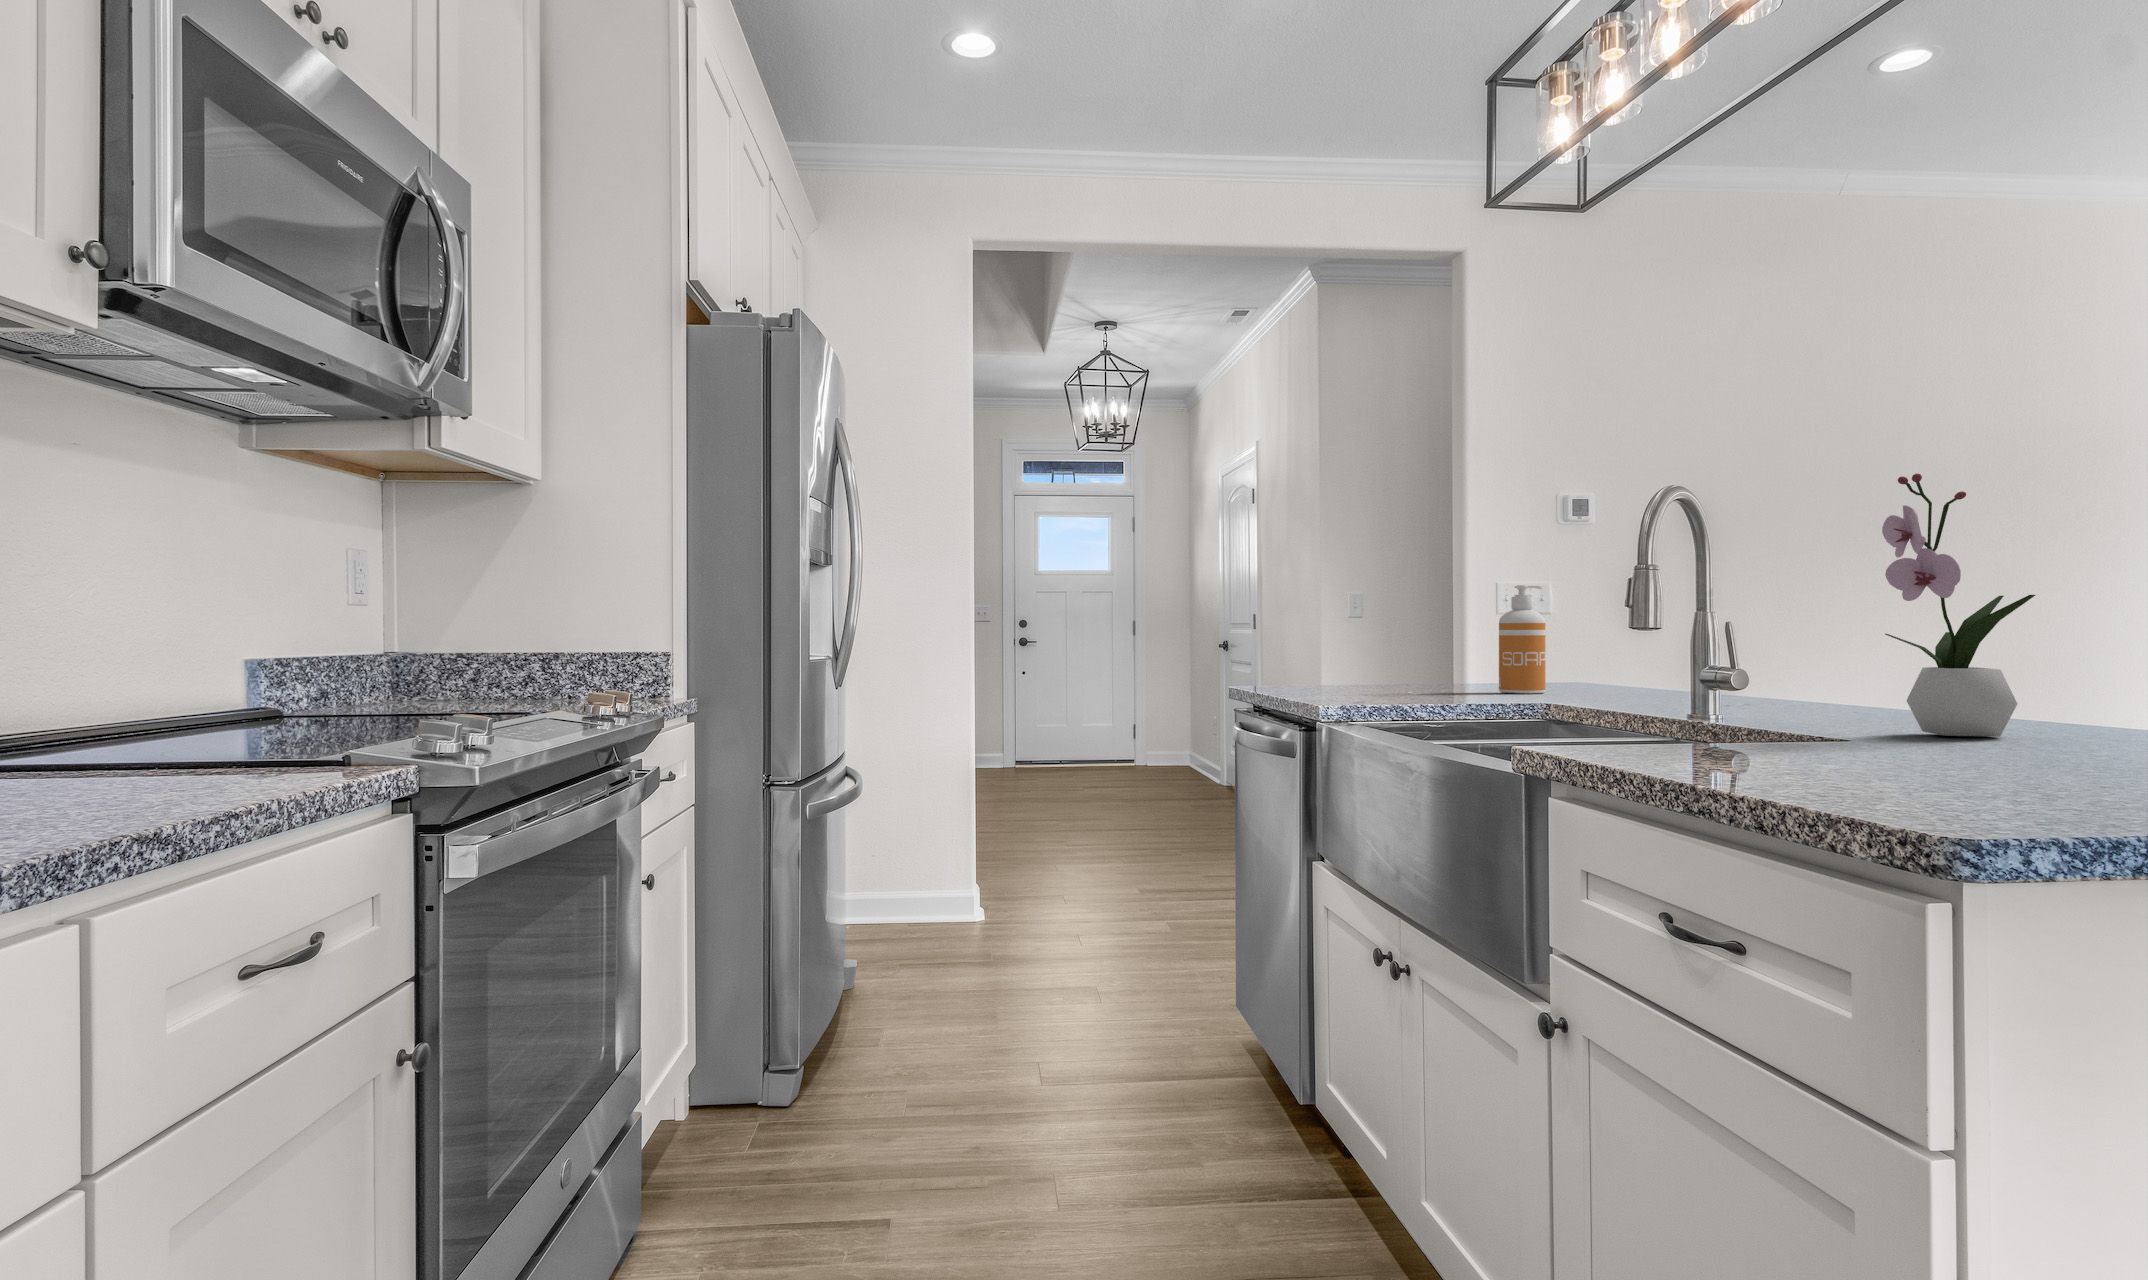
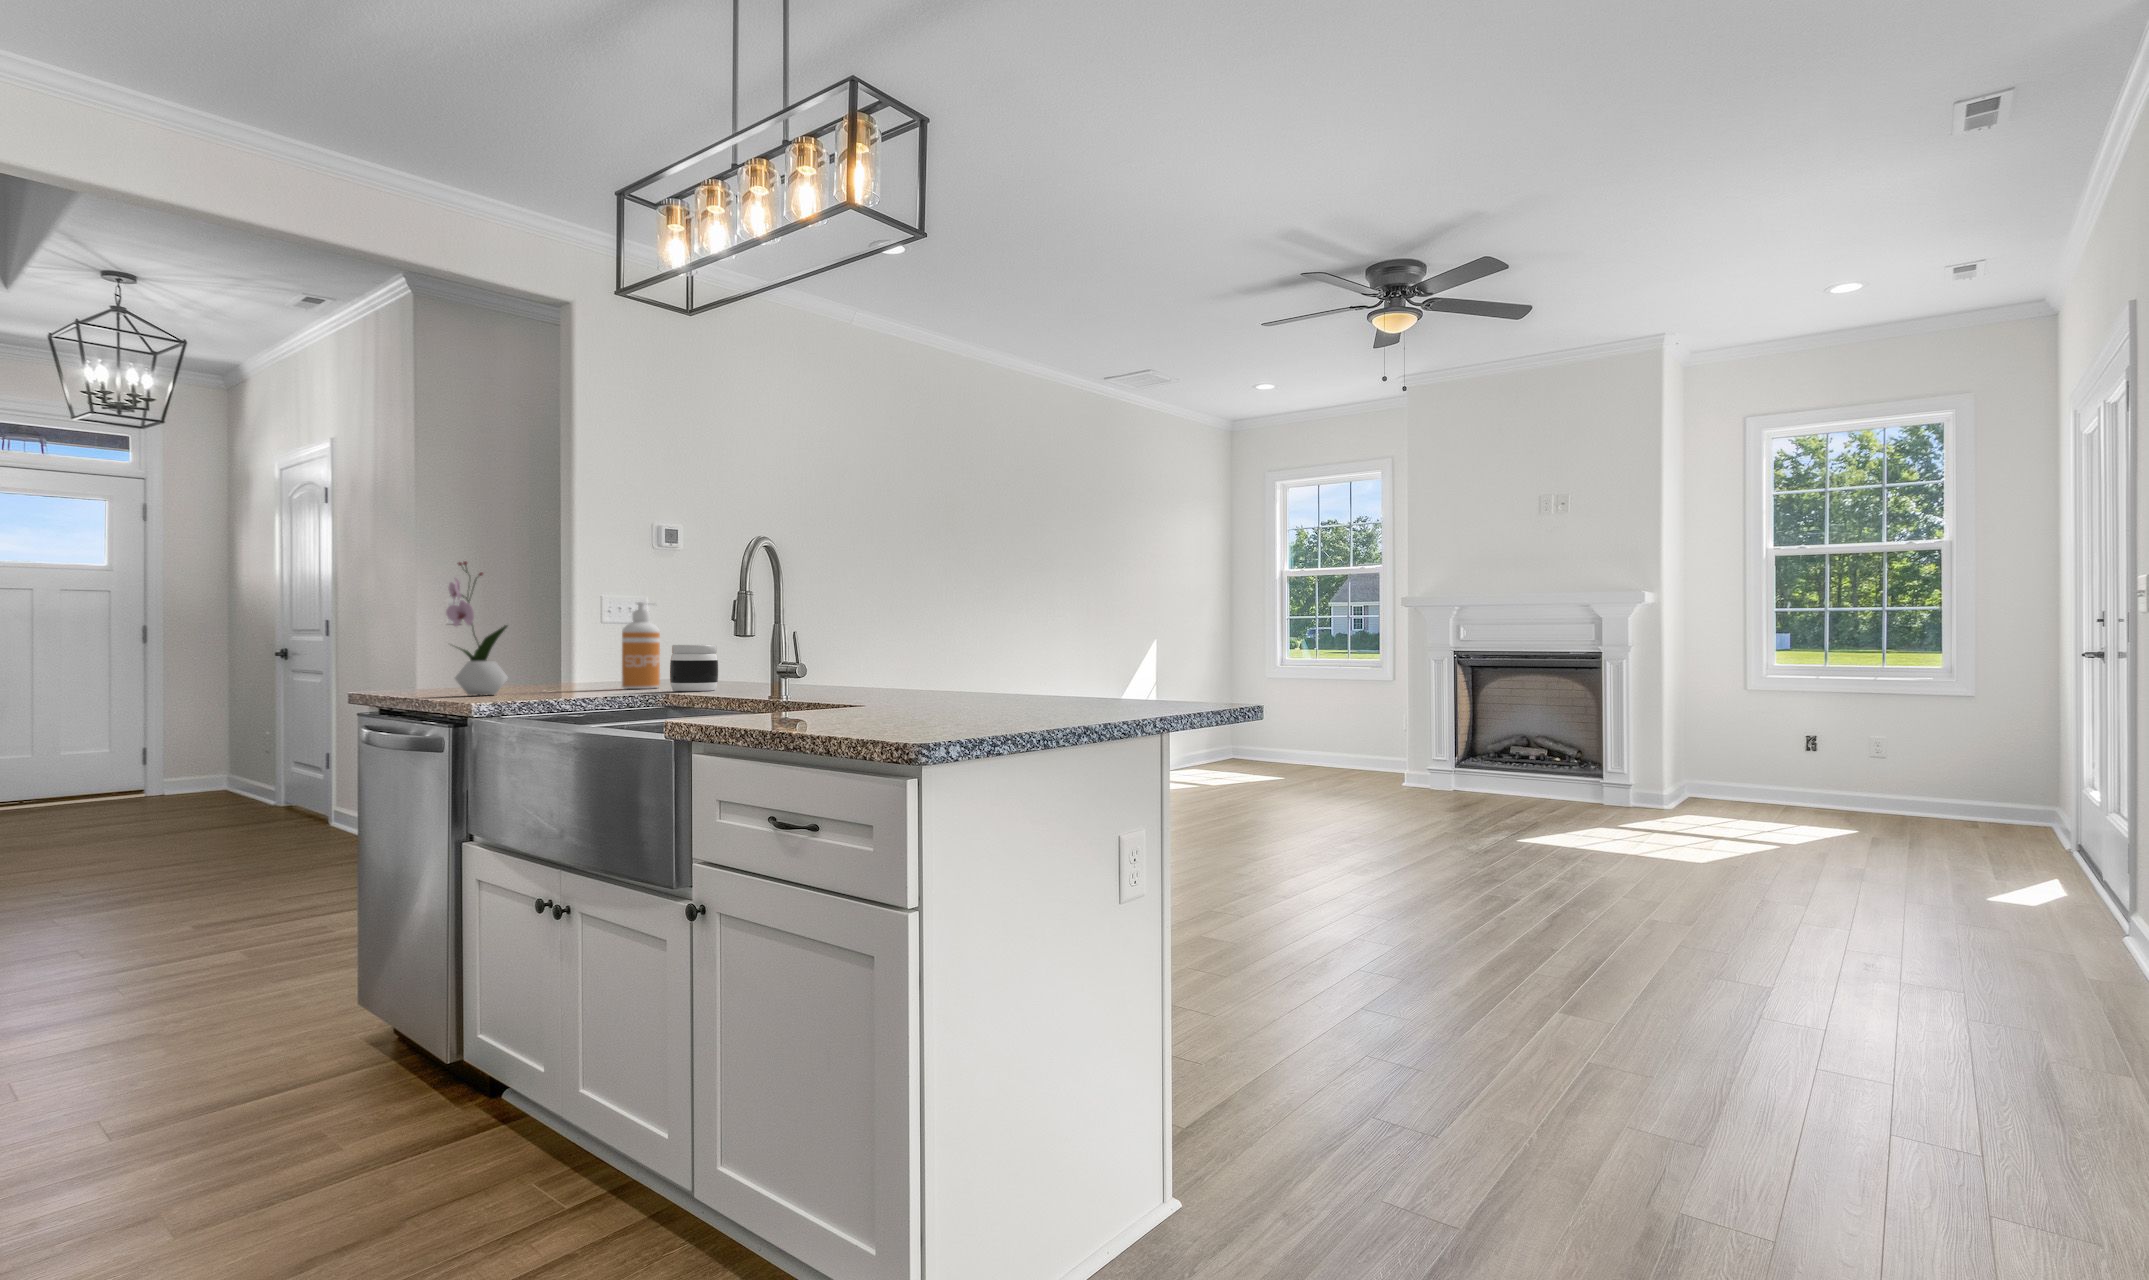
flower arrangement: present [1882,473,2035,737] -> present [446,561,508,695]
jar: none [1553,639,1618,700] -> present [670,645,718,691]

